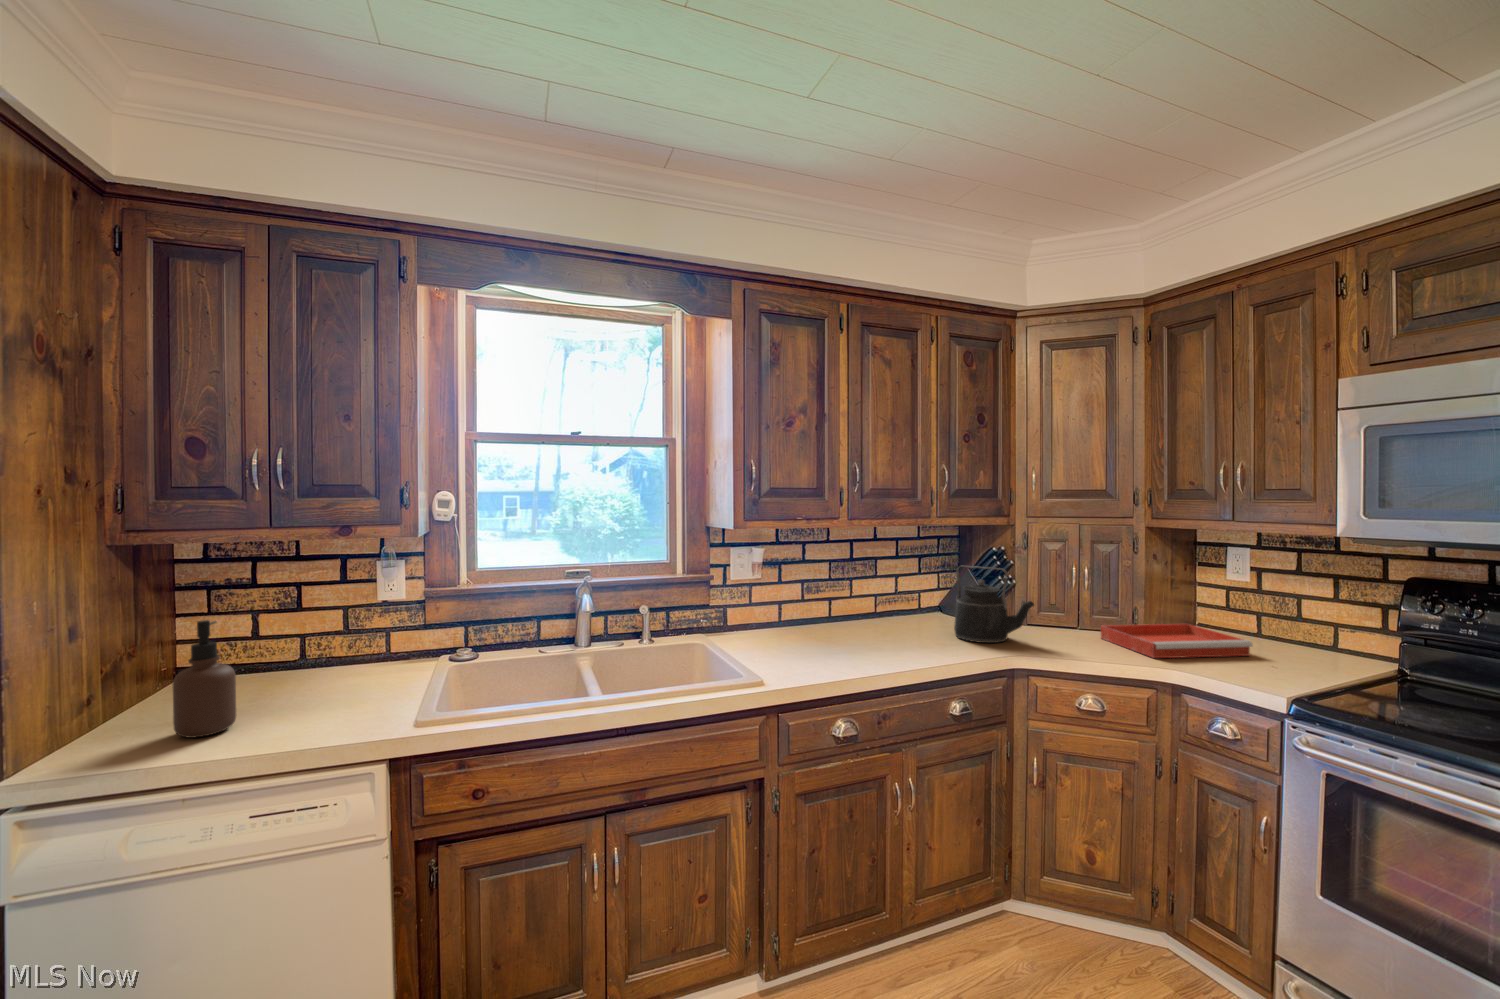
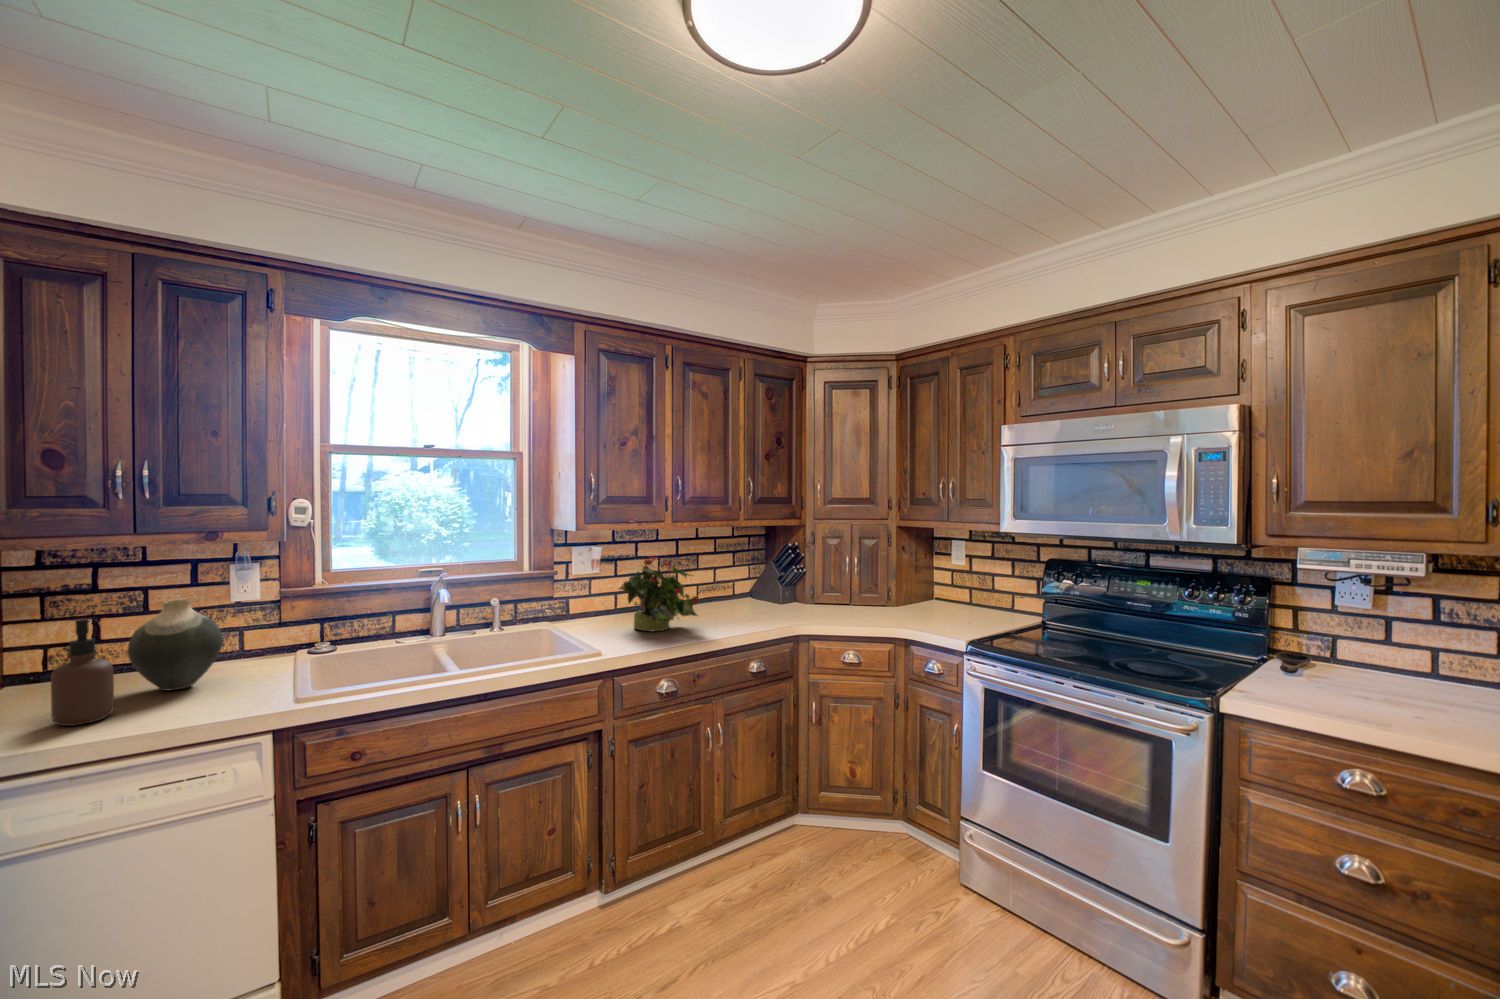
potted plant: none [784,558,882,653] -> present [619,557,698,631]
kettle: present [954,566,1034,643] -> none [757,558,816,618]
vase: none [264,599,357,698] -> present [128,600,223,691]
tray: present [1101,624,1253,658] -> none [865,598,961,622]

